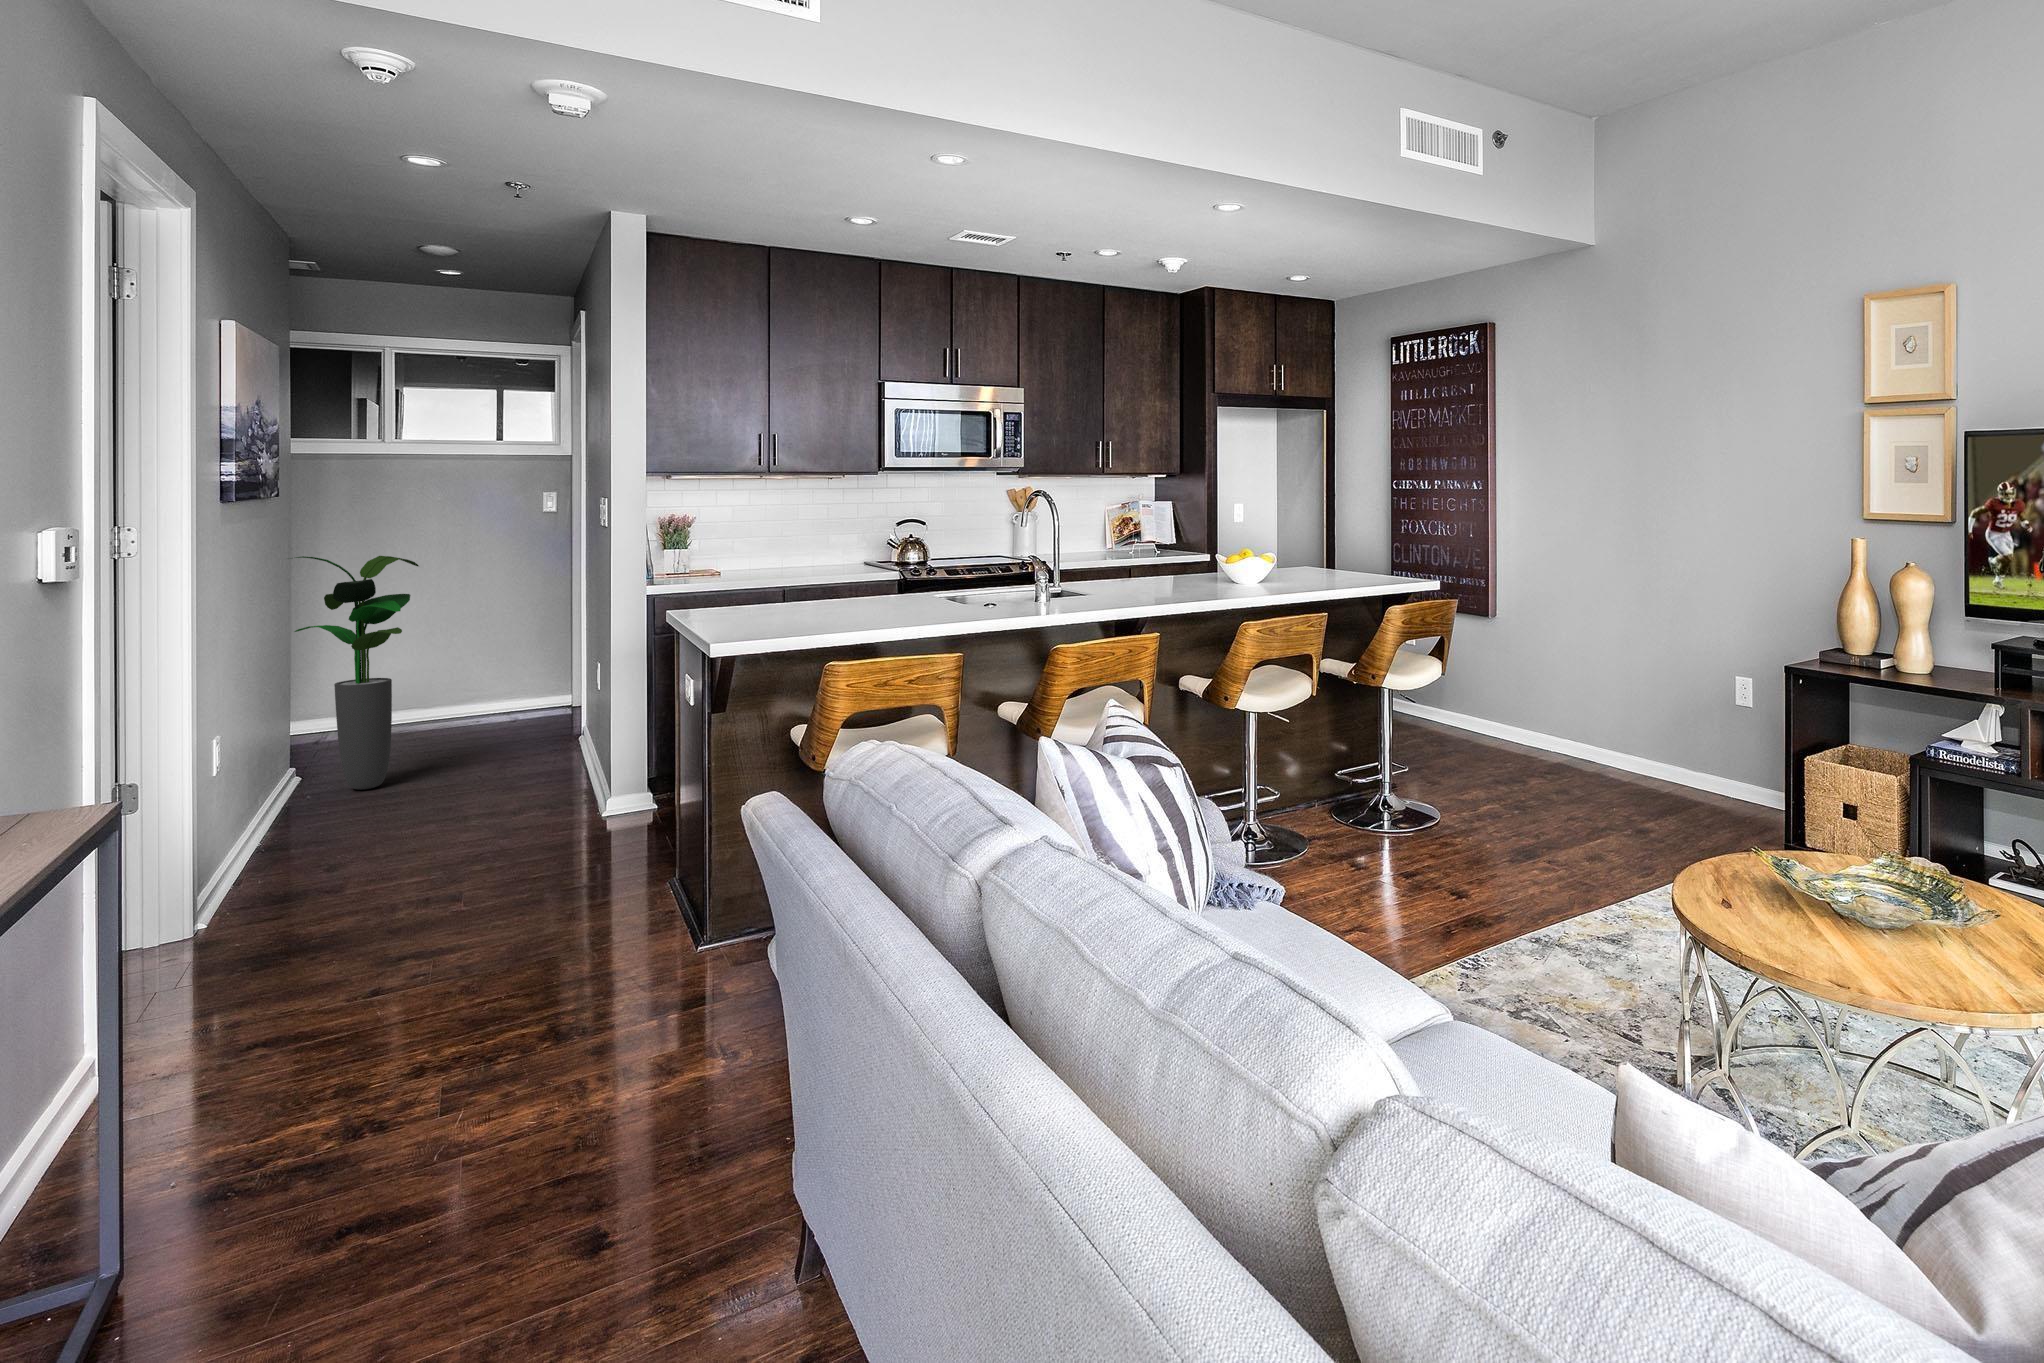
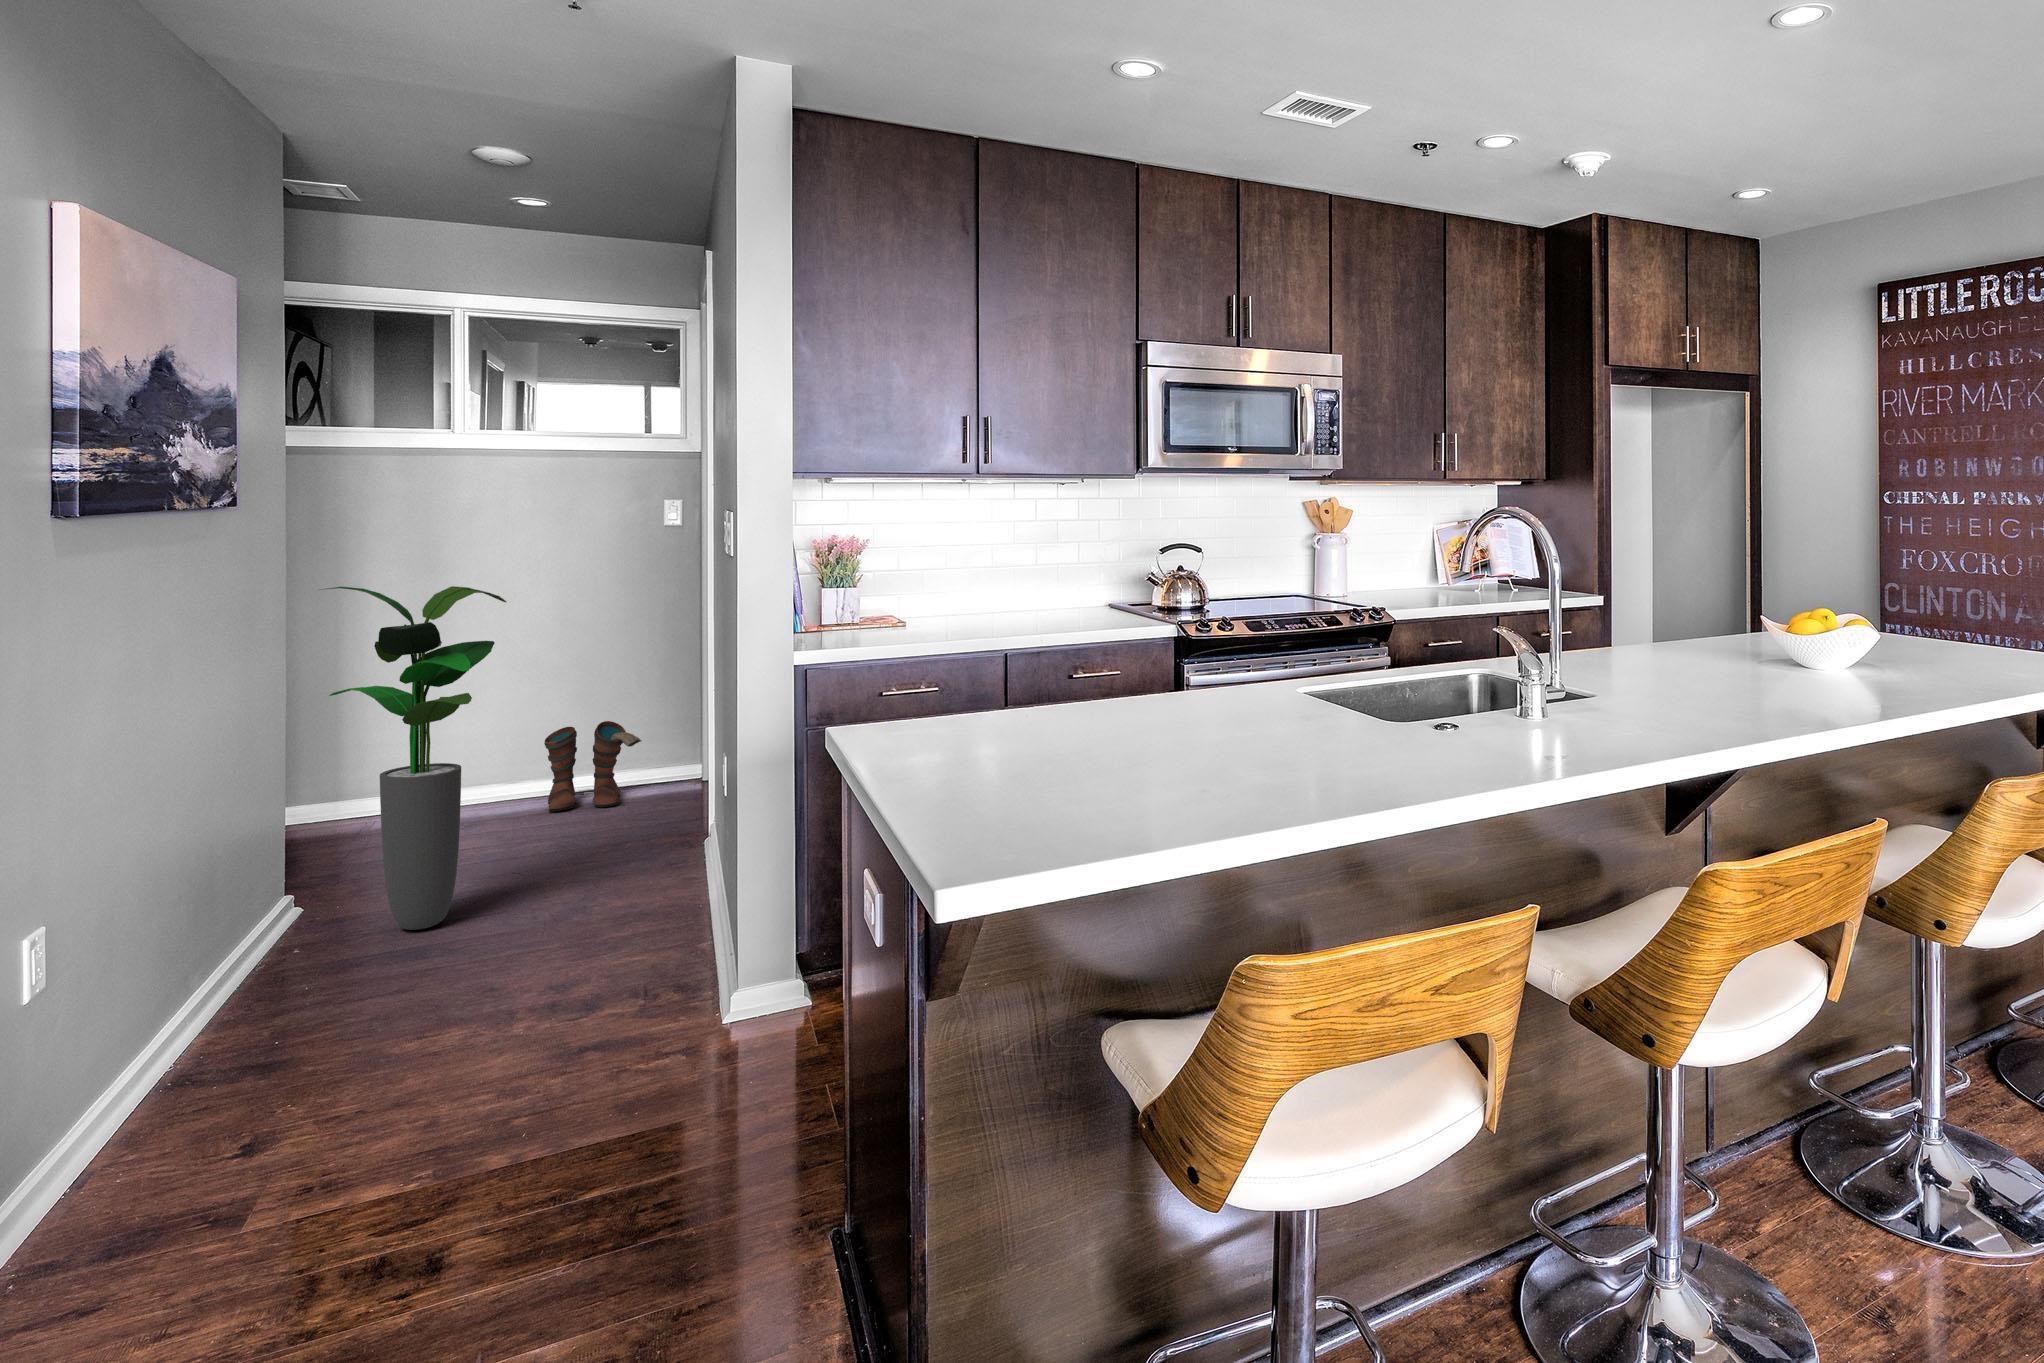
boots: none [427,662,506,729] -> present [544,721,642,811]

